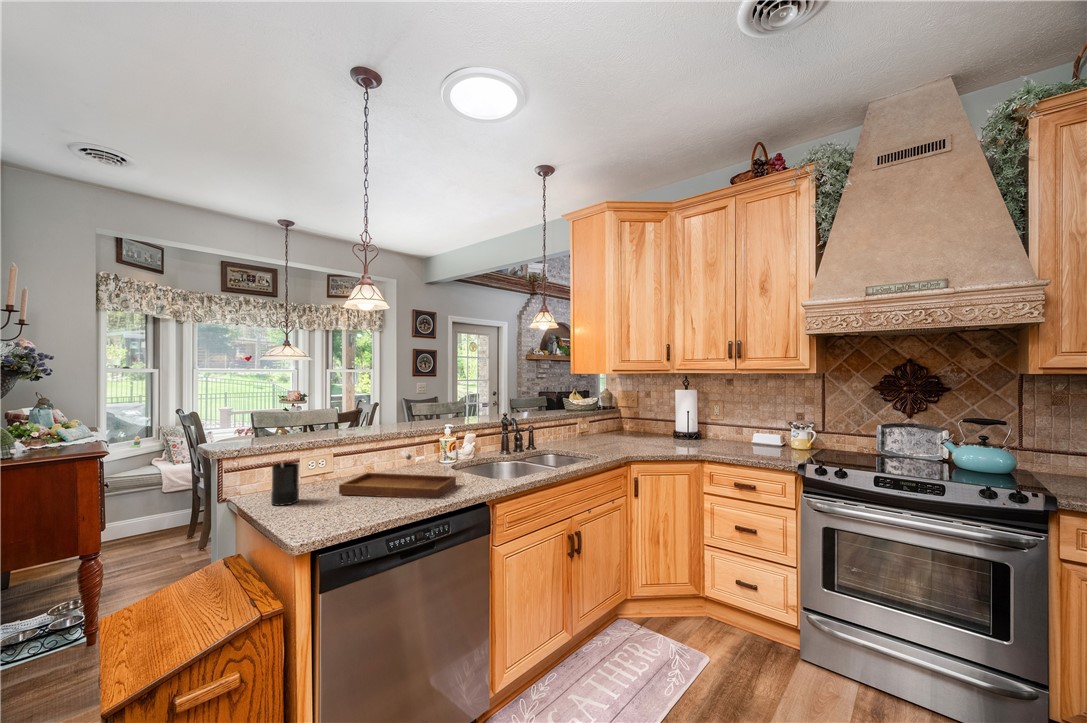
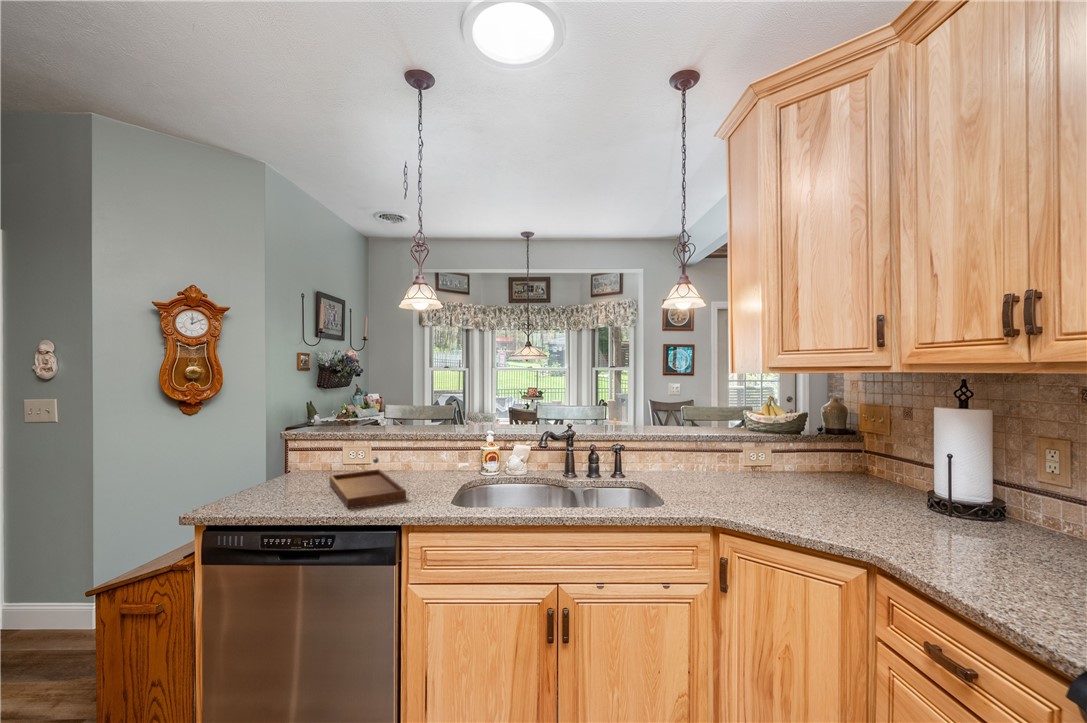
candle: present [271,461,299,506] -> none [284,445,307,484]

